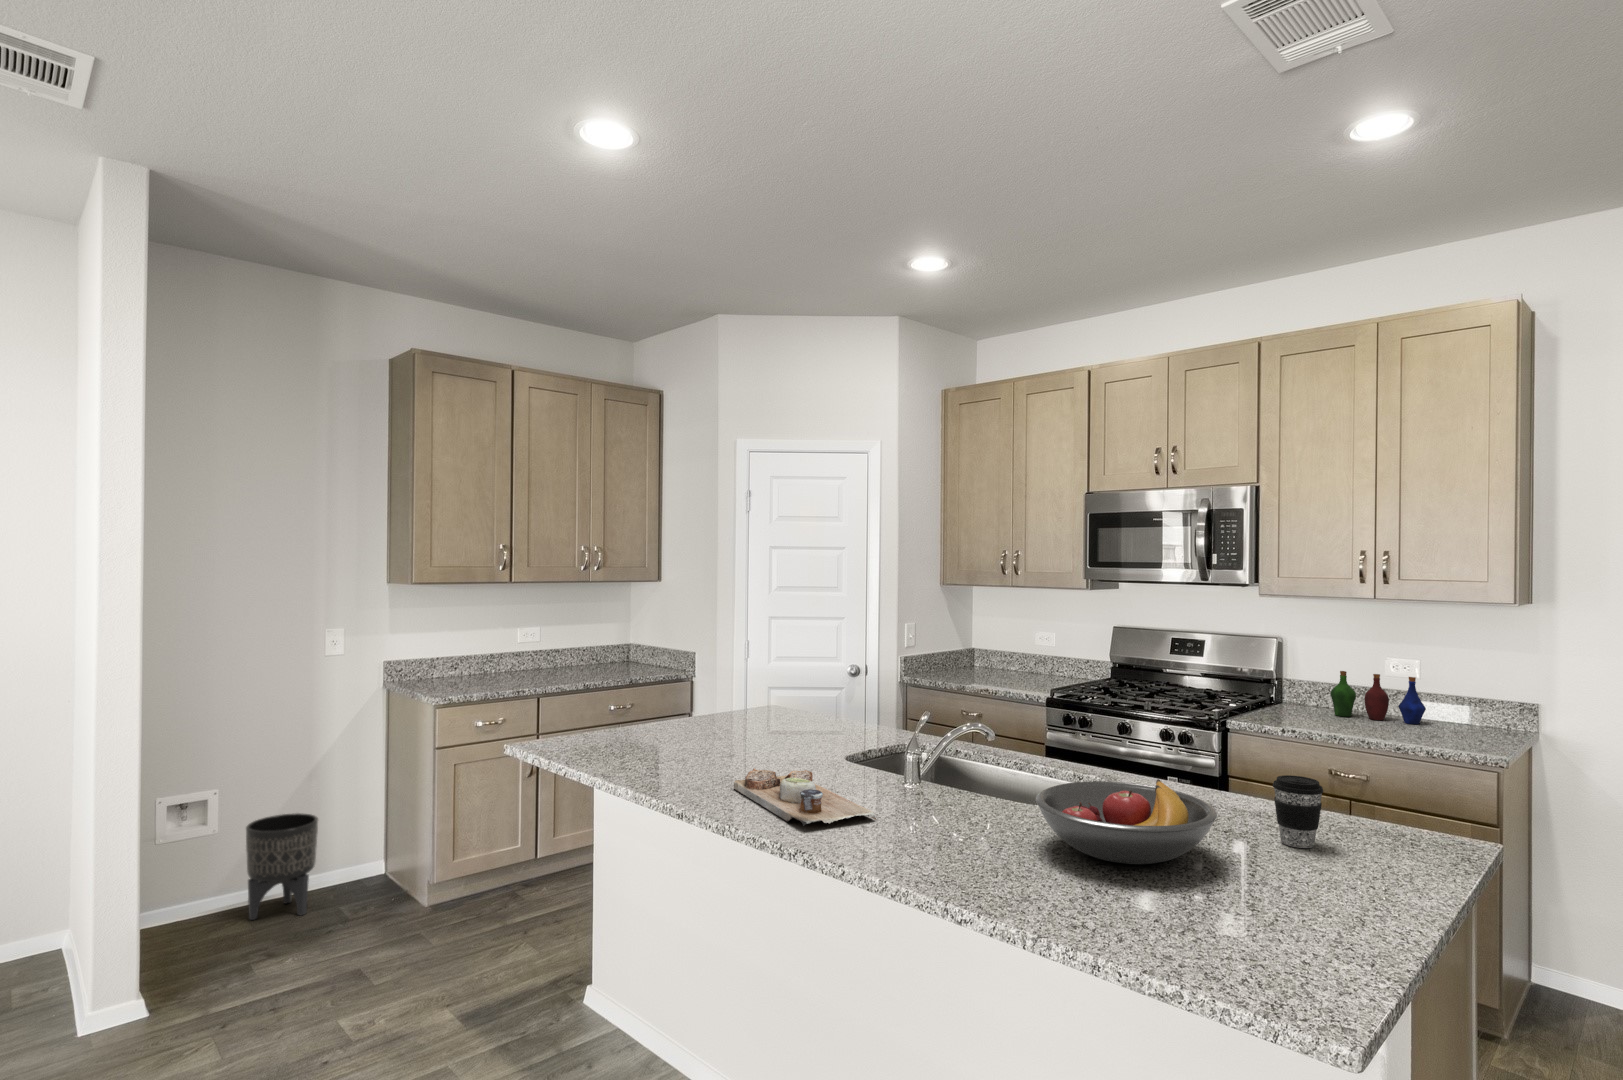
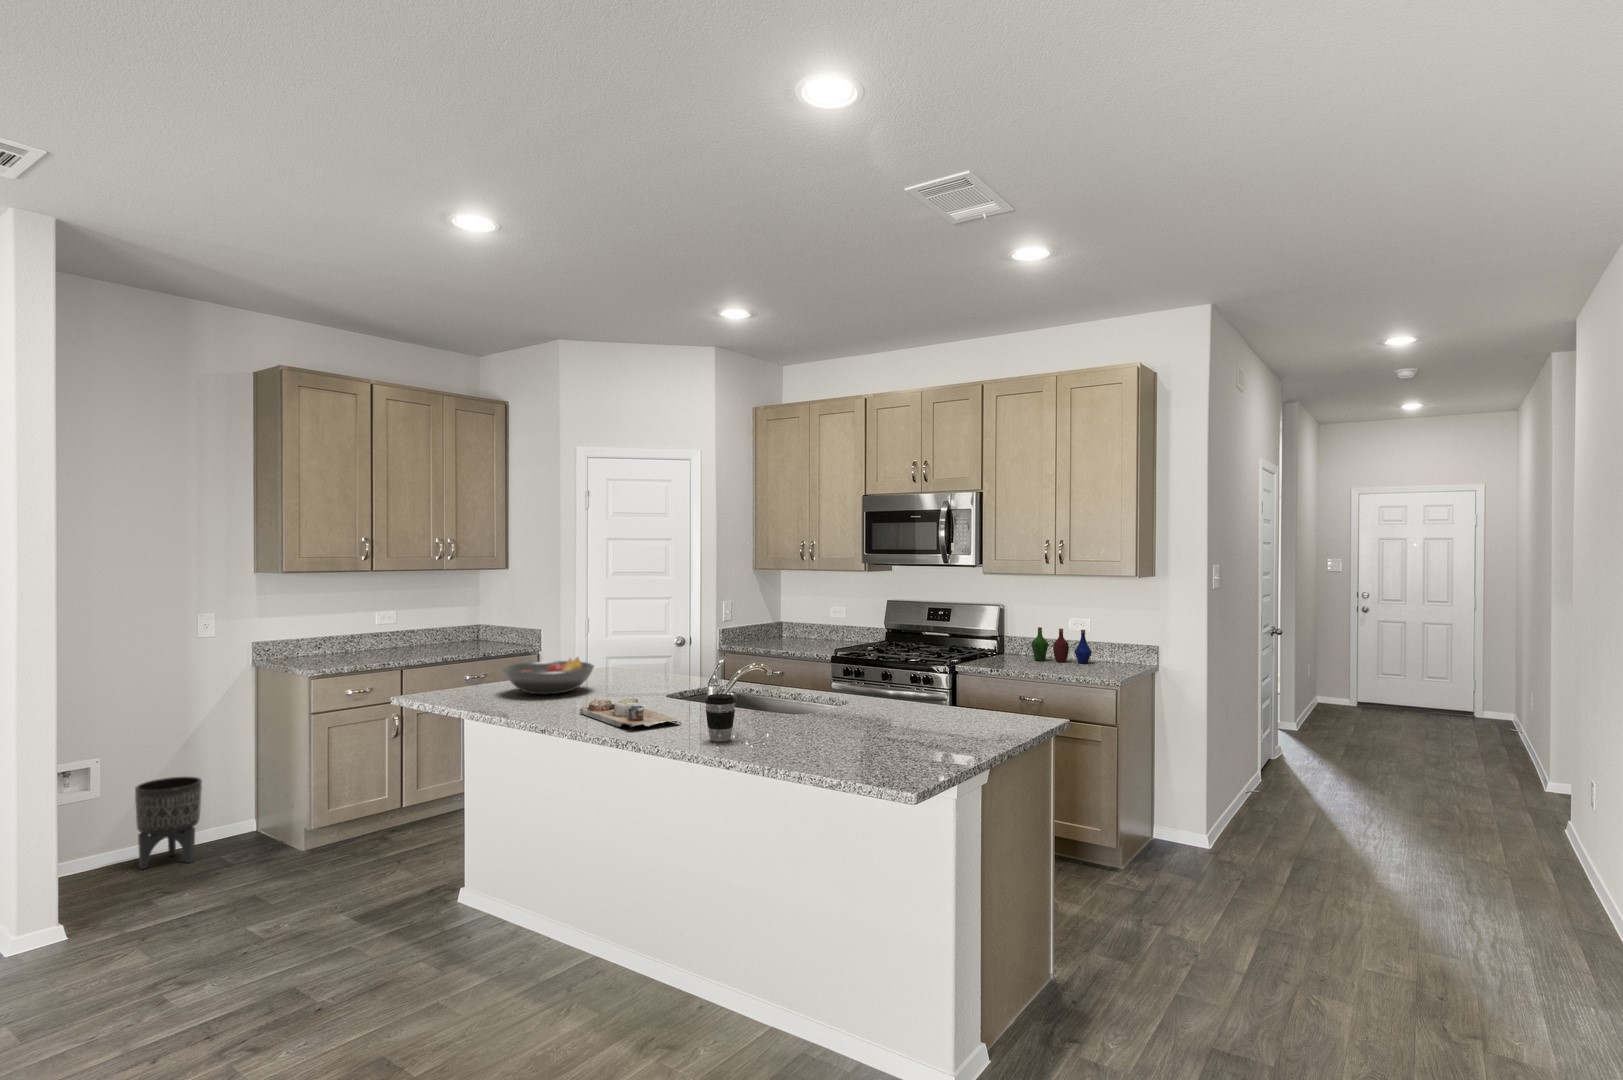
coffee cup: present [1273,775,1323,848] -> present [705,694,736,742]
fruit bowl: present [1036,779,1217,864] -> present [503,657,594,694]

